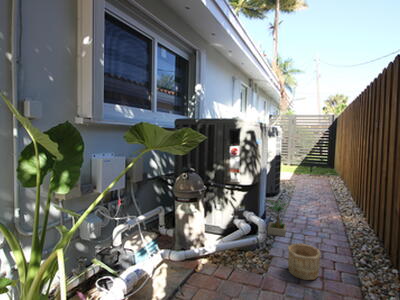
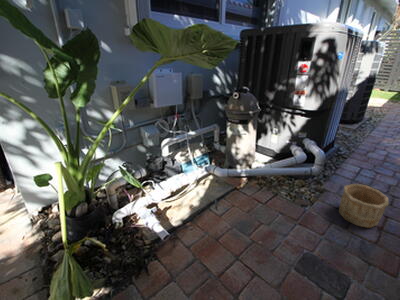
potted plant: present [267,202,287,236] -> none [328,129,369,171]

